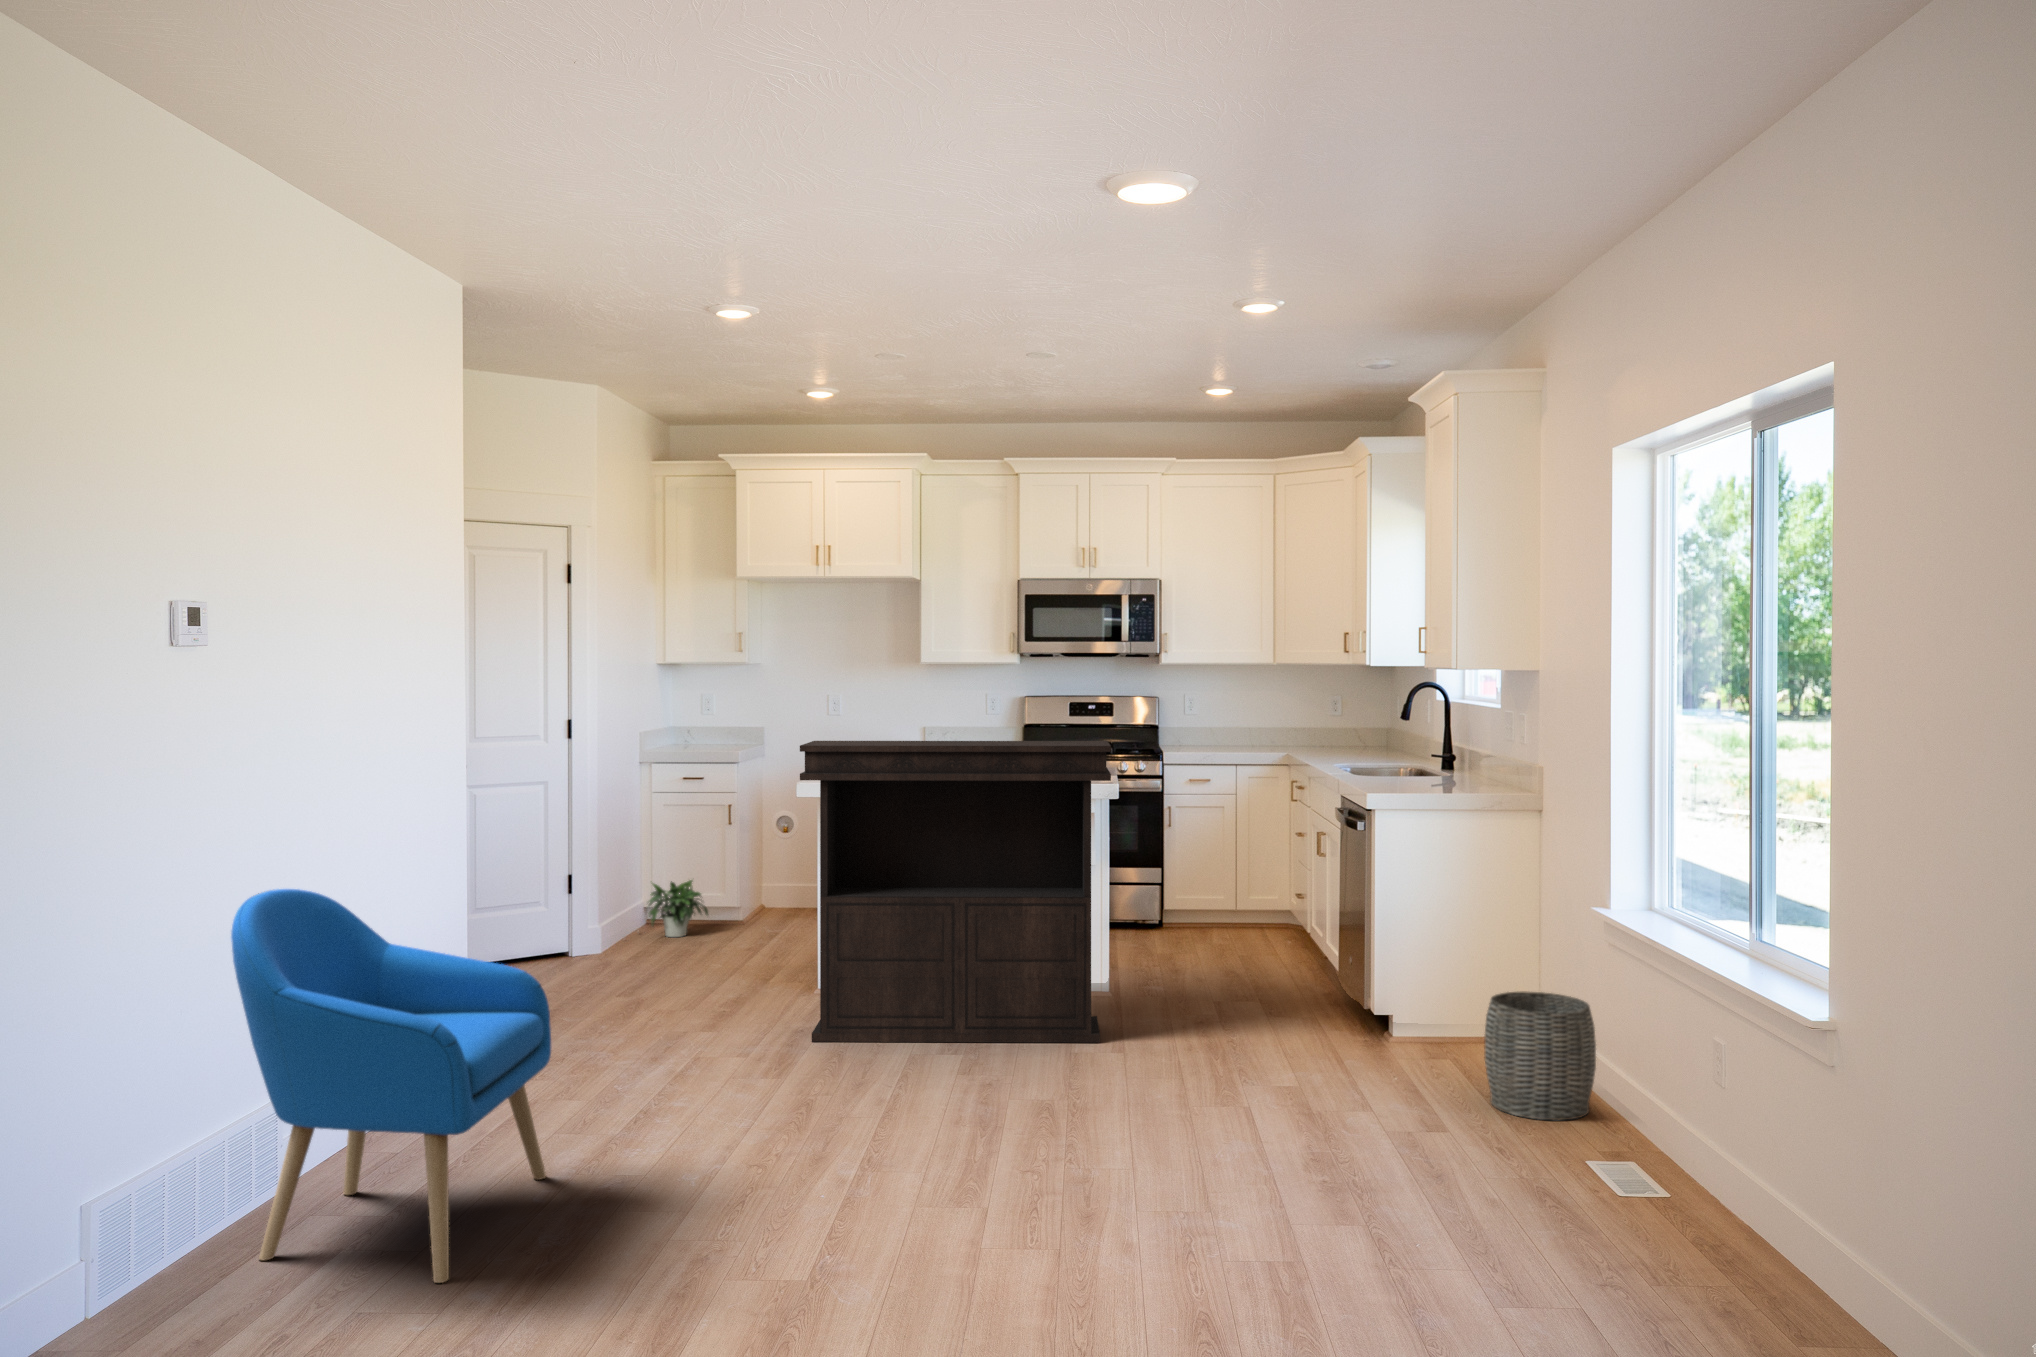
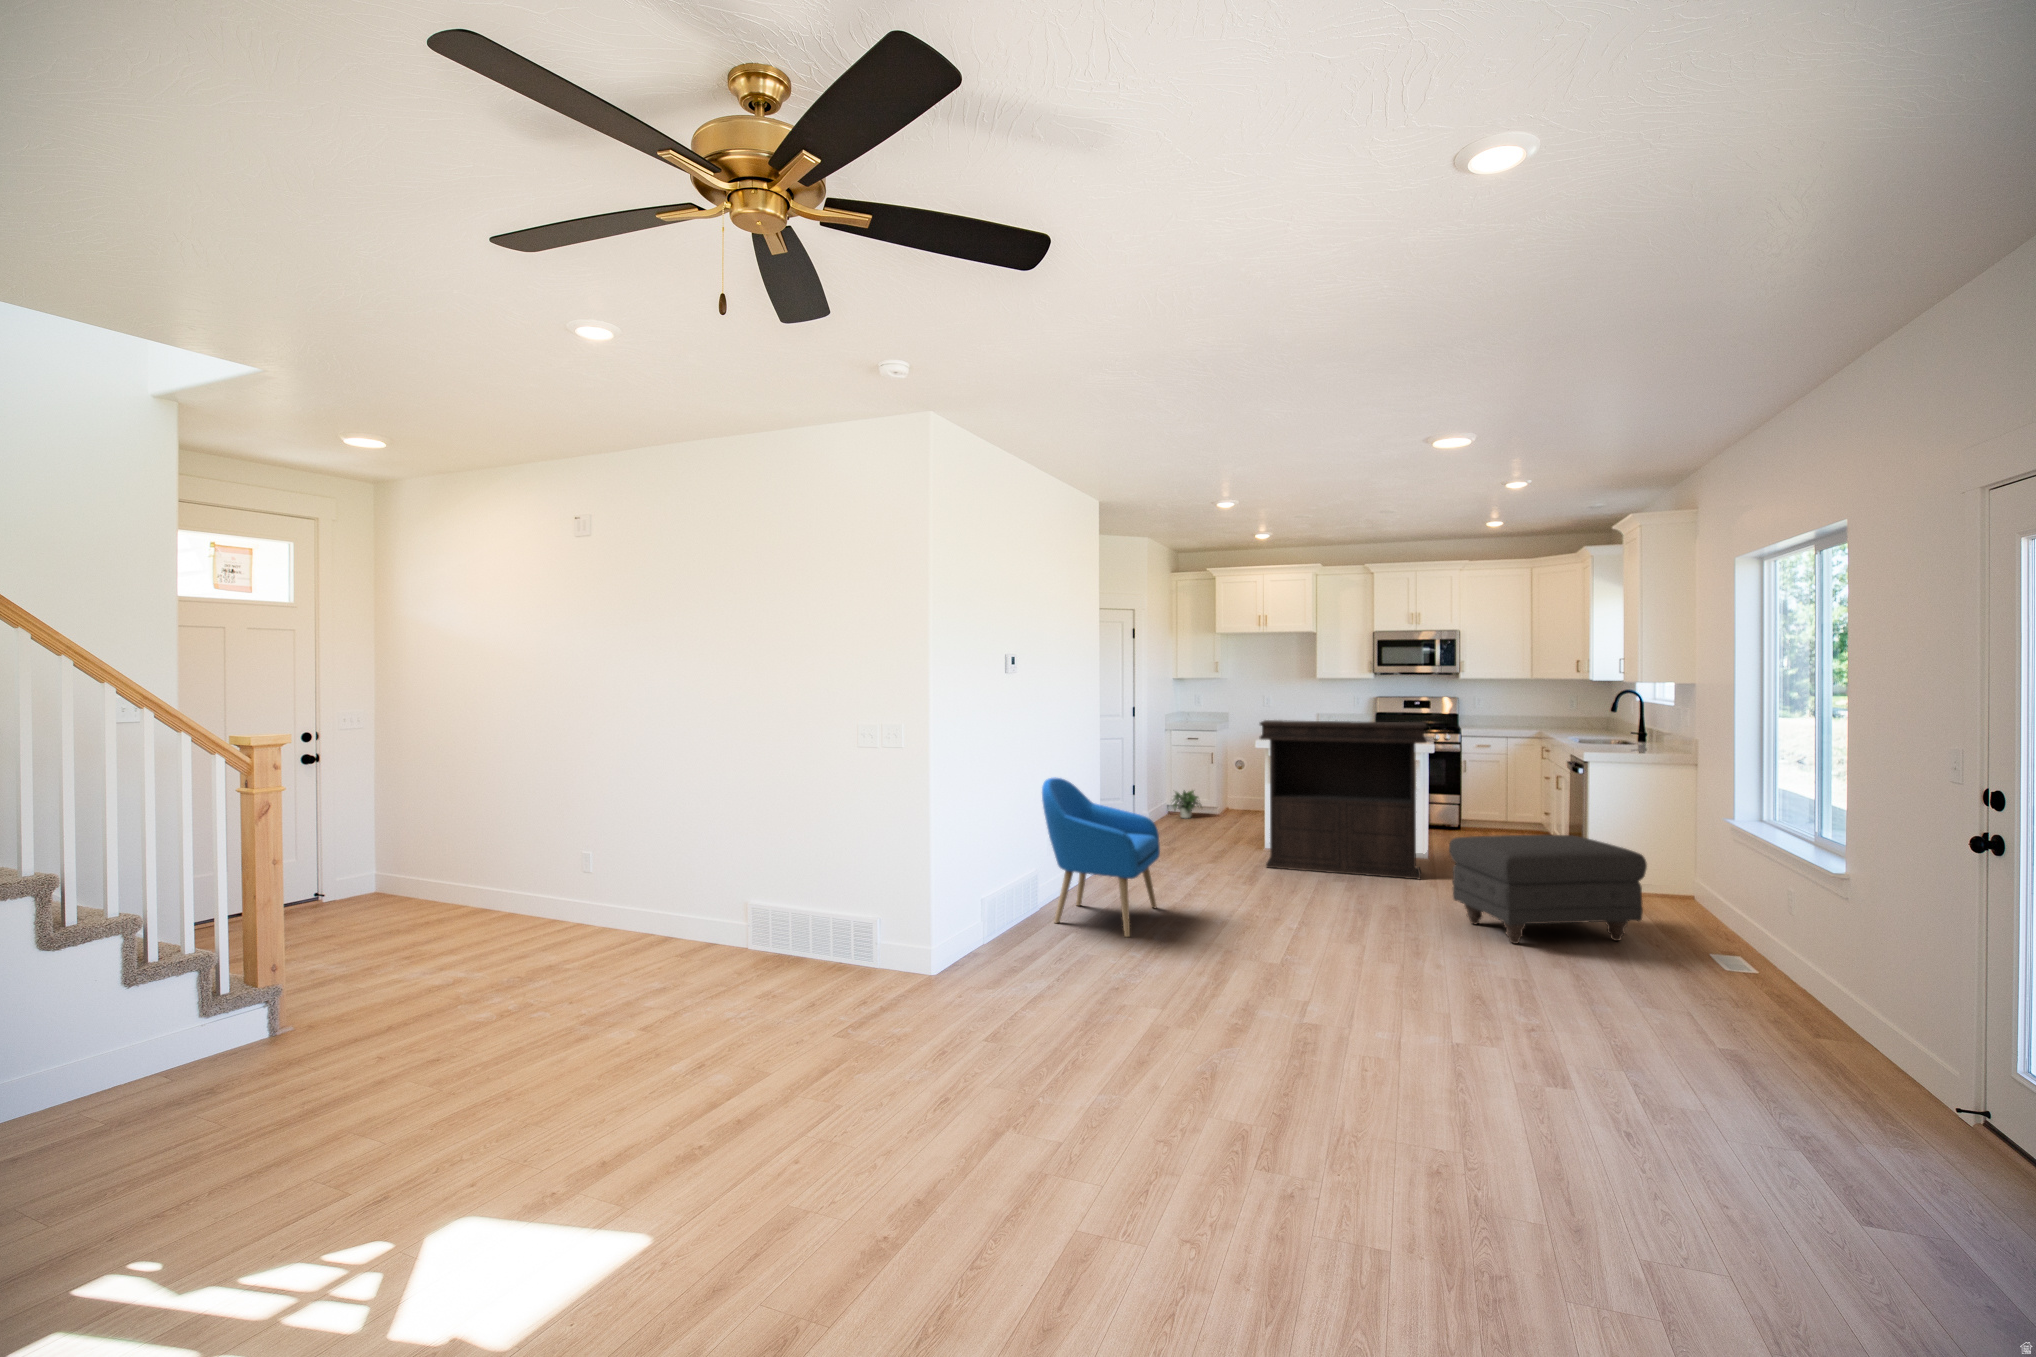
ottoman: none [1153,950,1490,1184] -> present [1449,835,1647,944]
woven basket: present [1485,992,1596,1120] -> none [1652,865,1725,935]

